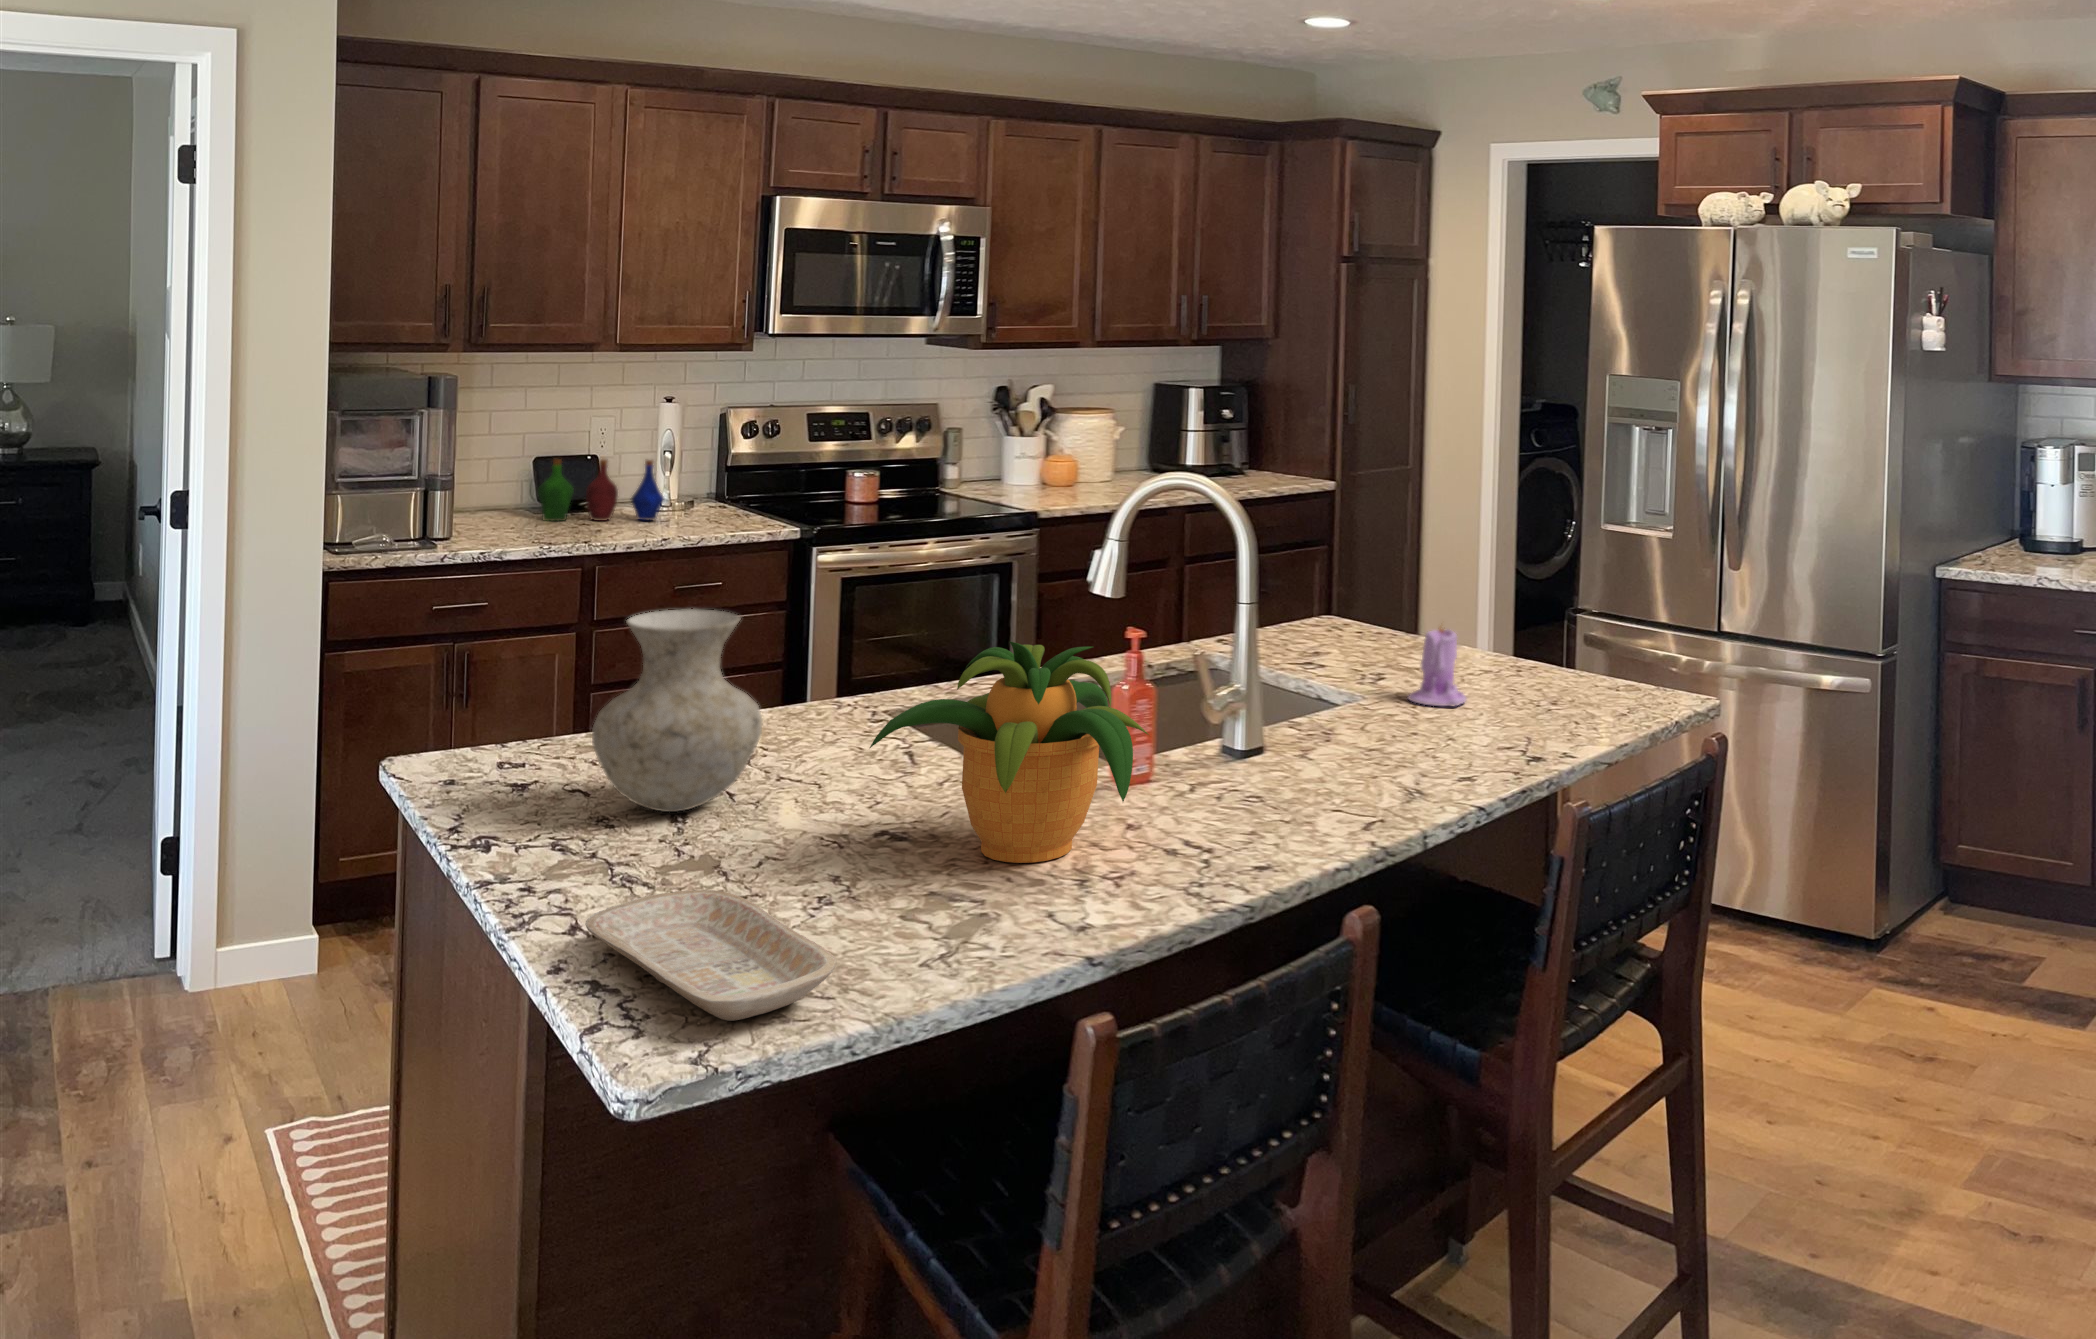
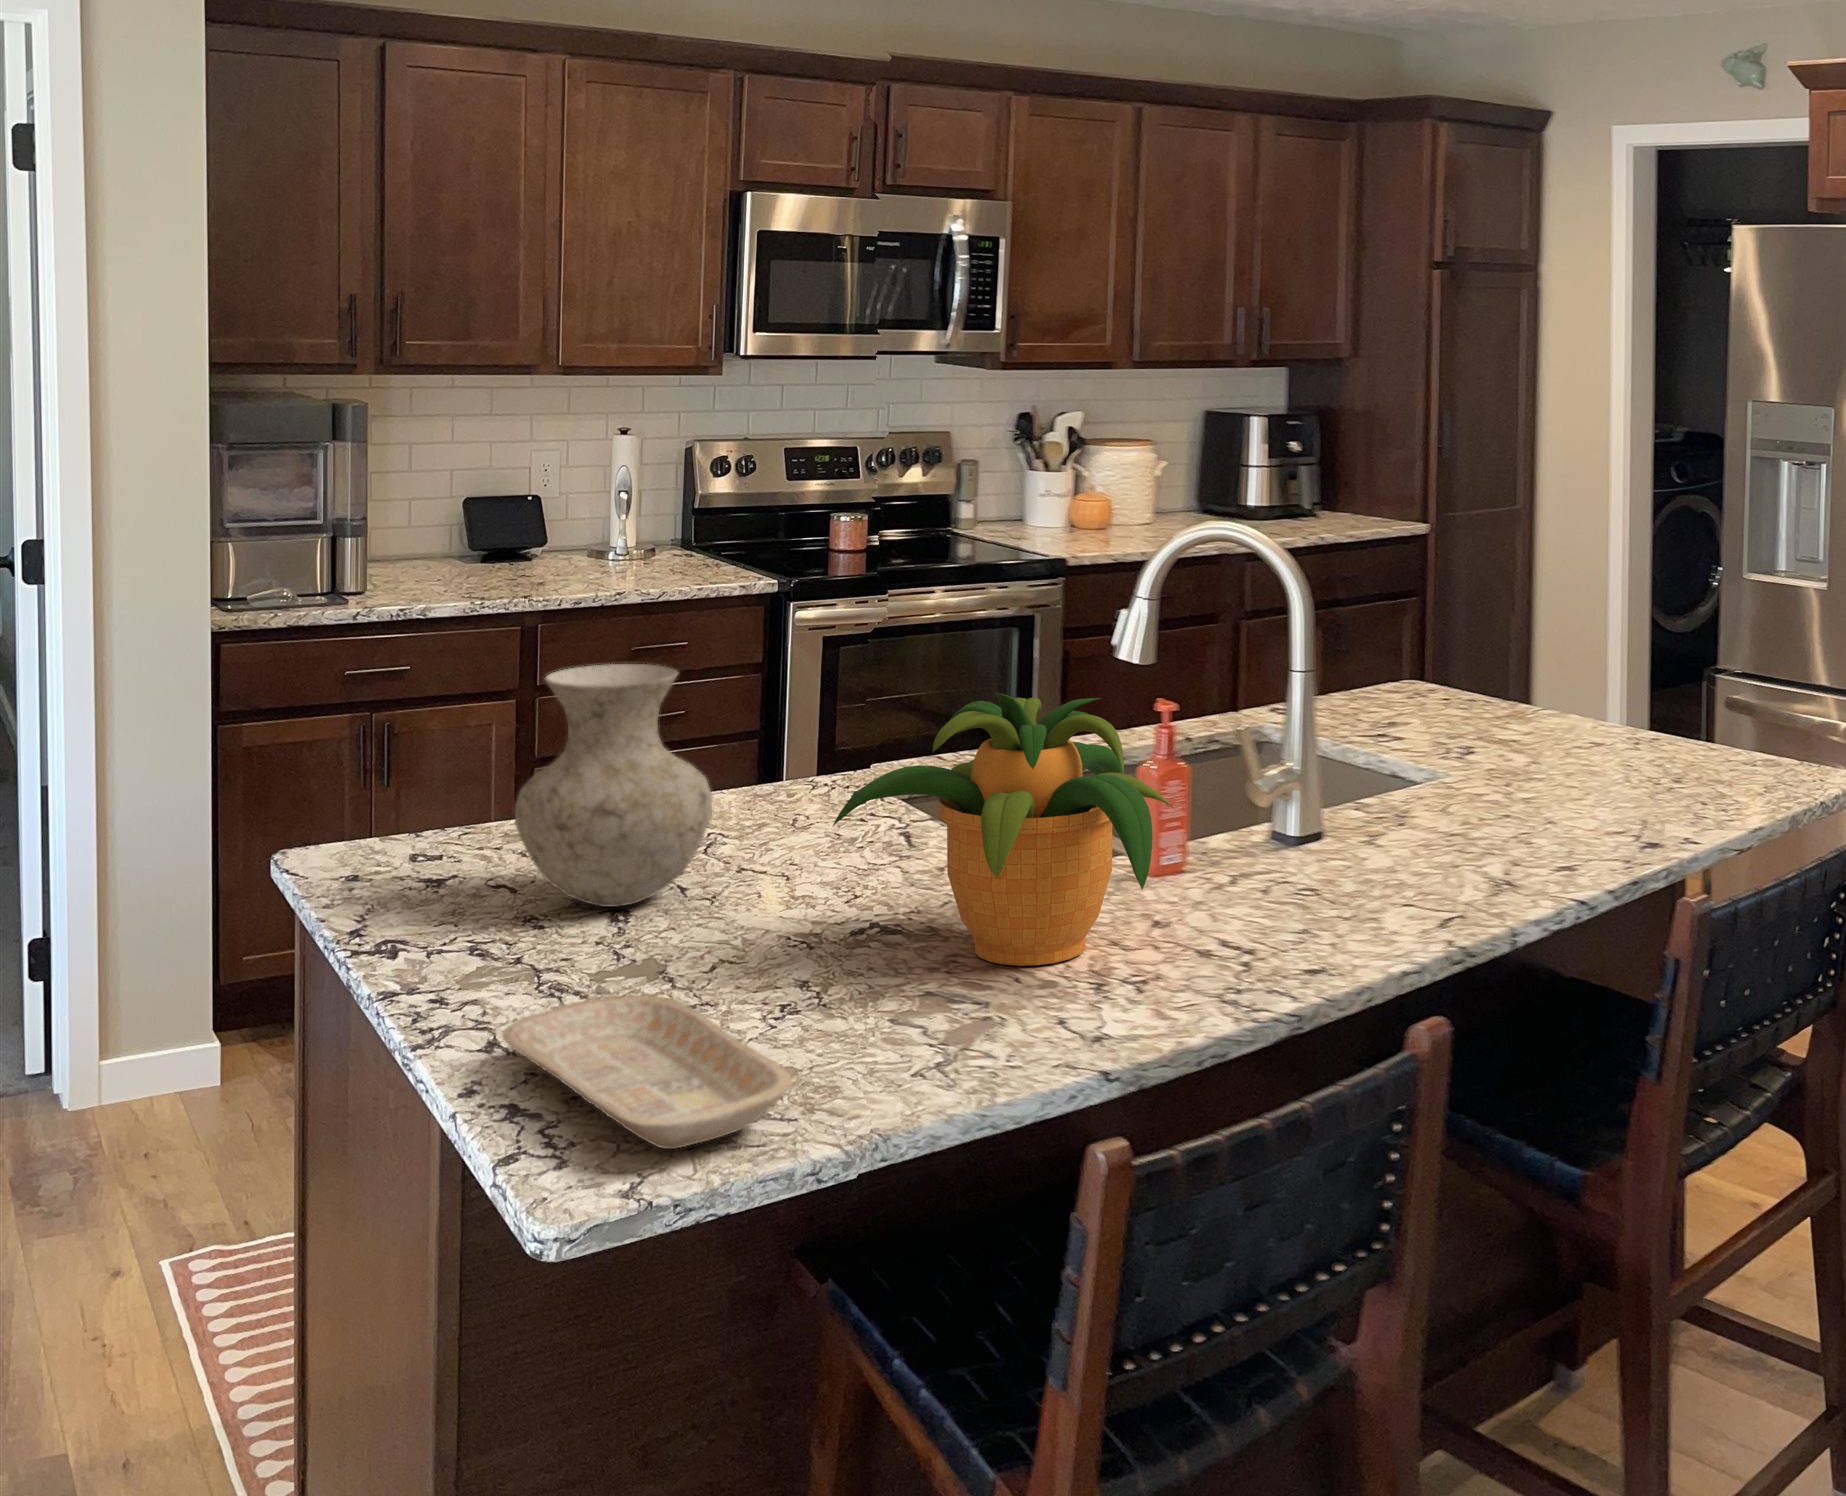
bottle: present [538,459,664,521] -> none [477,506,621,582]
candle: present [1408,627,1466,706] -> none [1508,668,1584,777]

